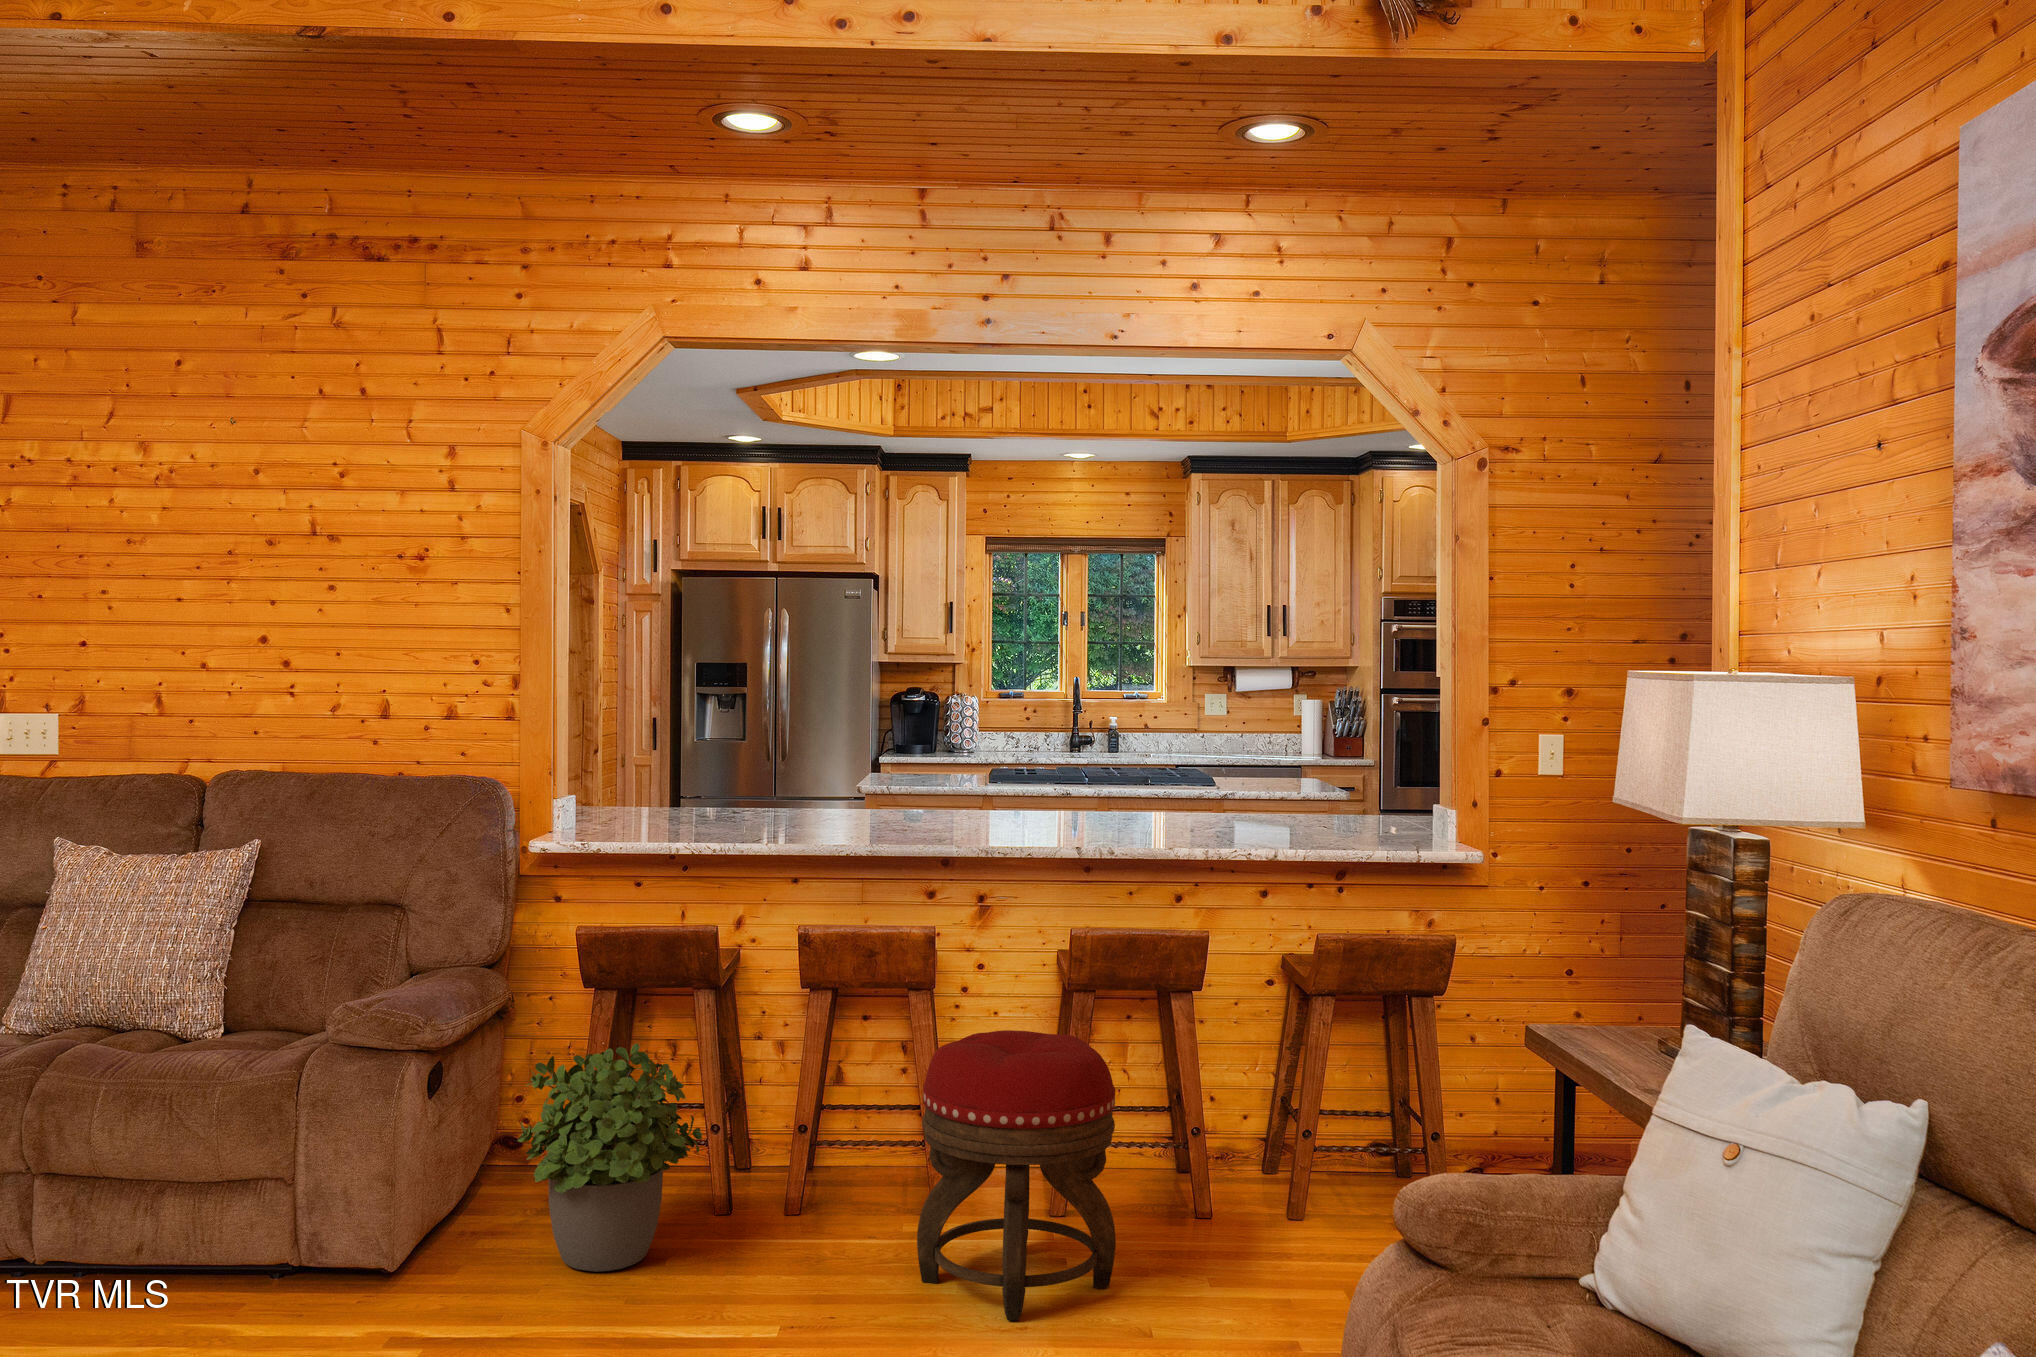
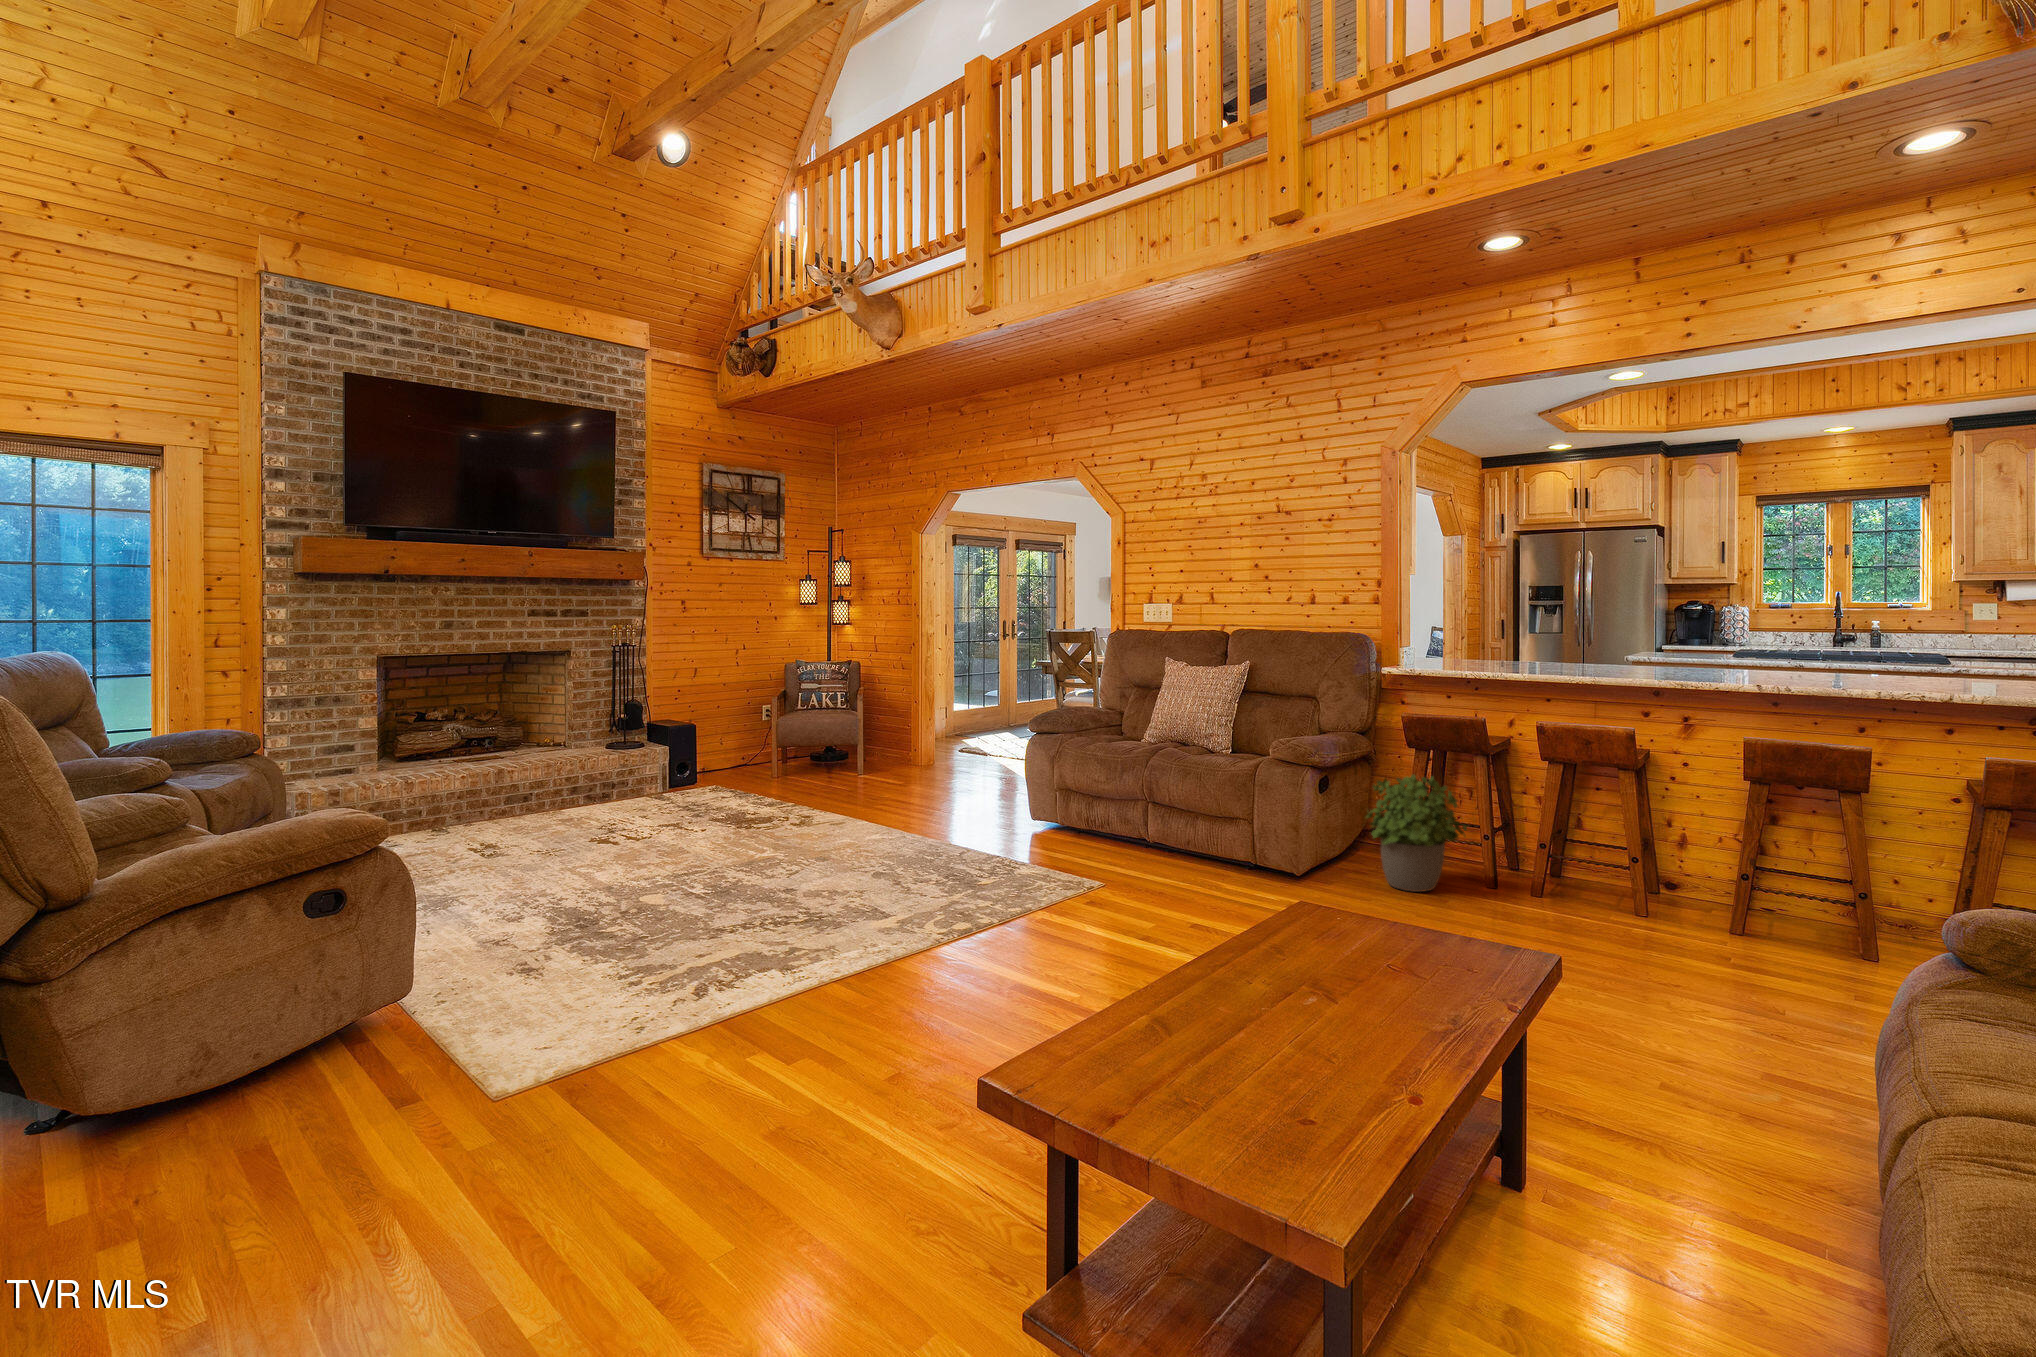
footstool: present [917,1030,1116,1321] -> none [1600,789,1754,961]

